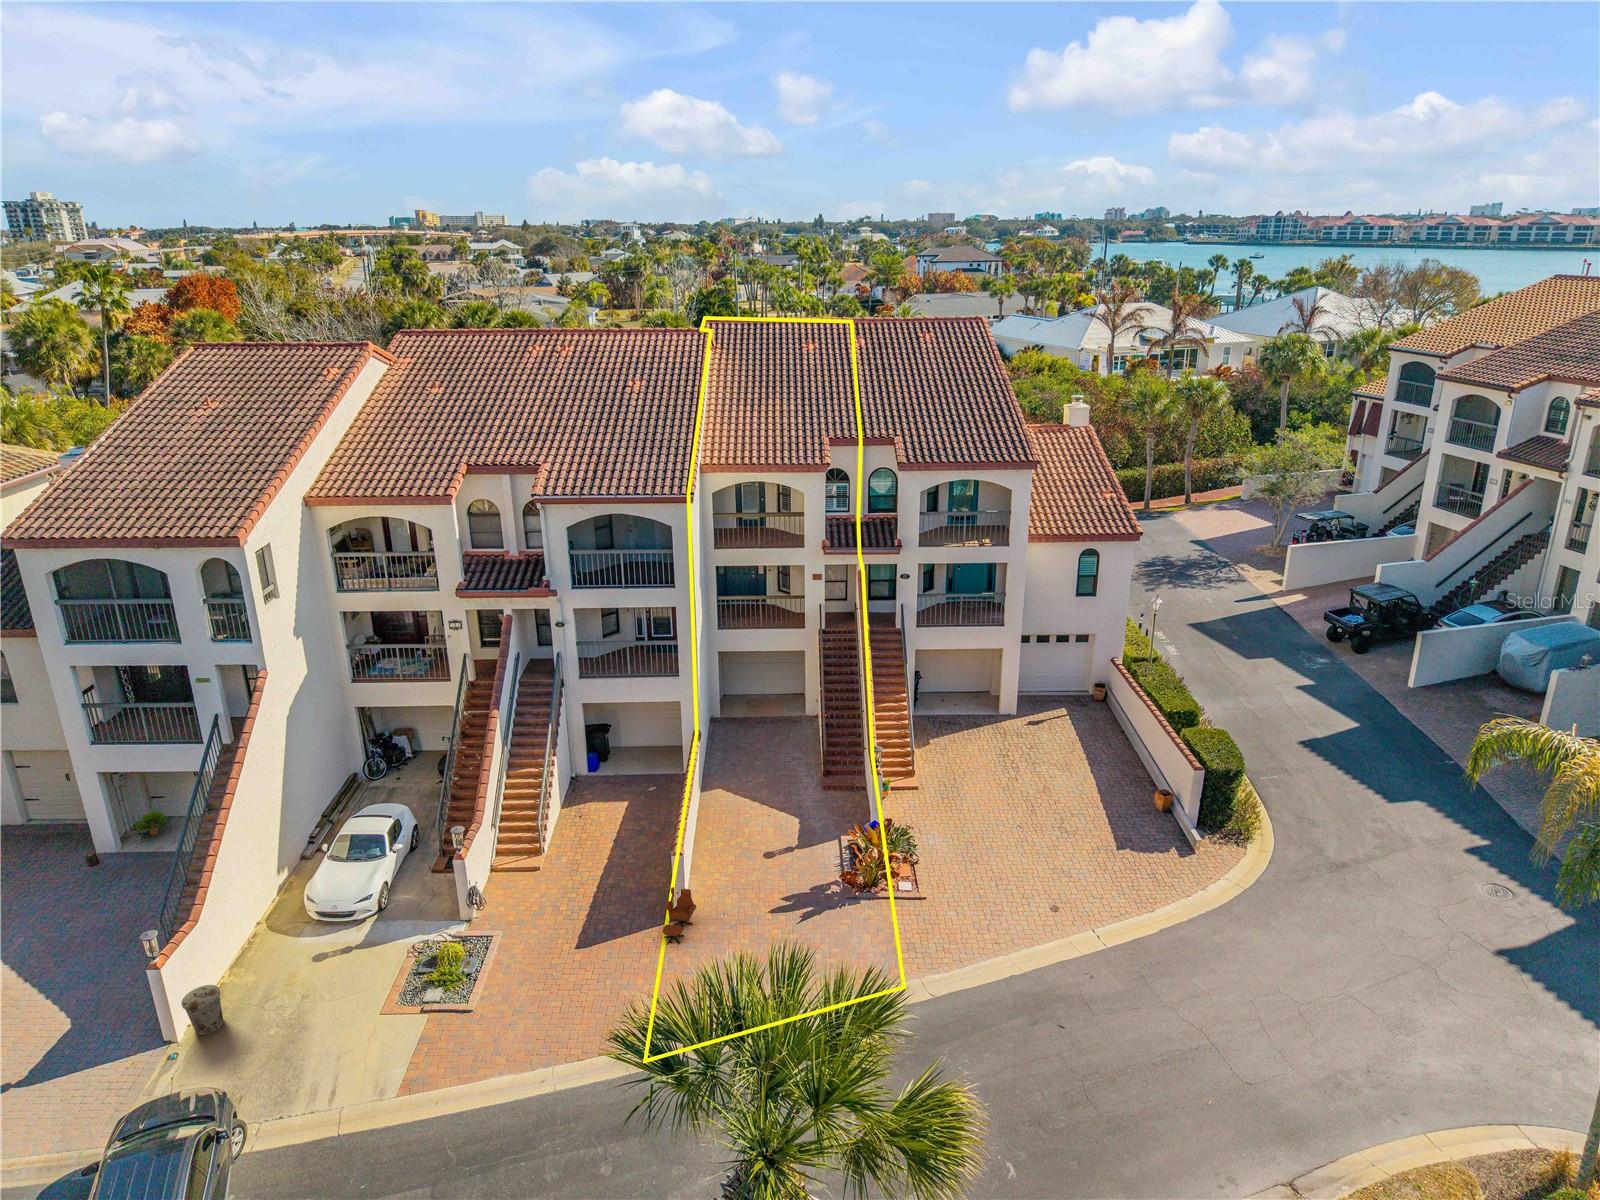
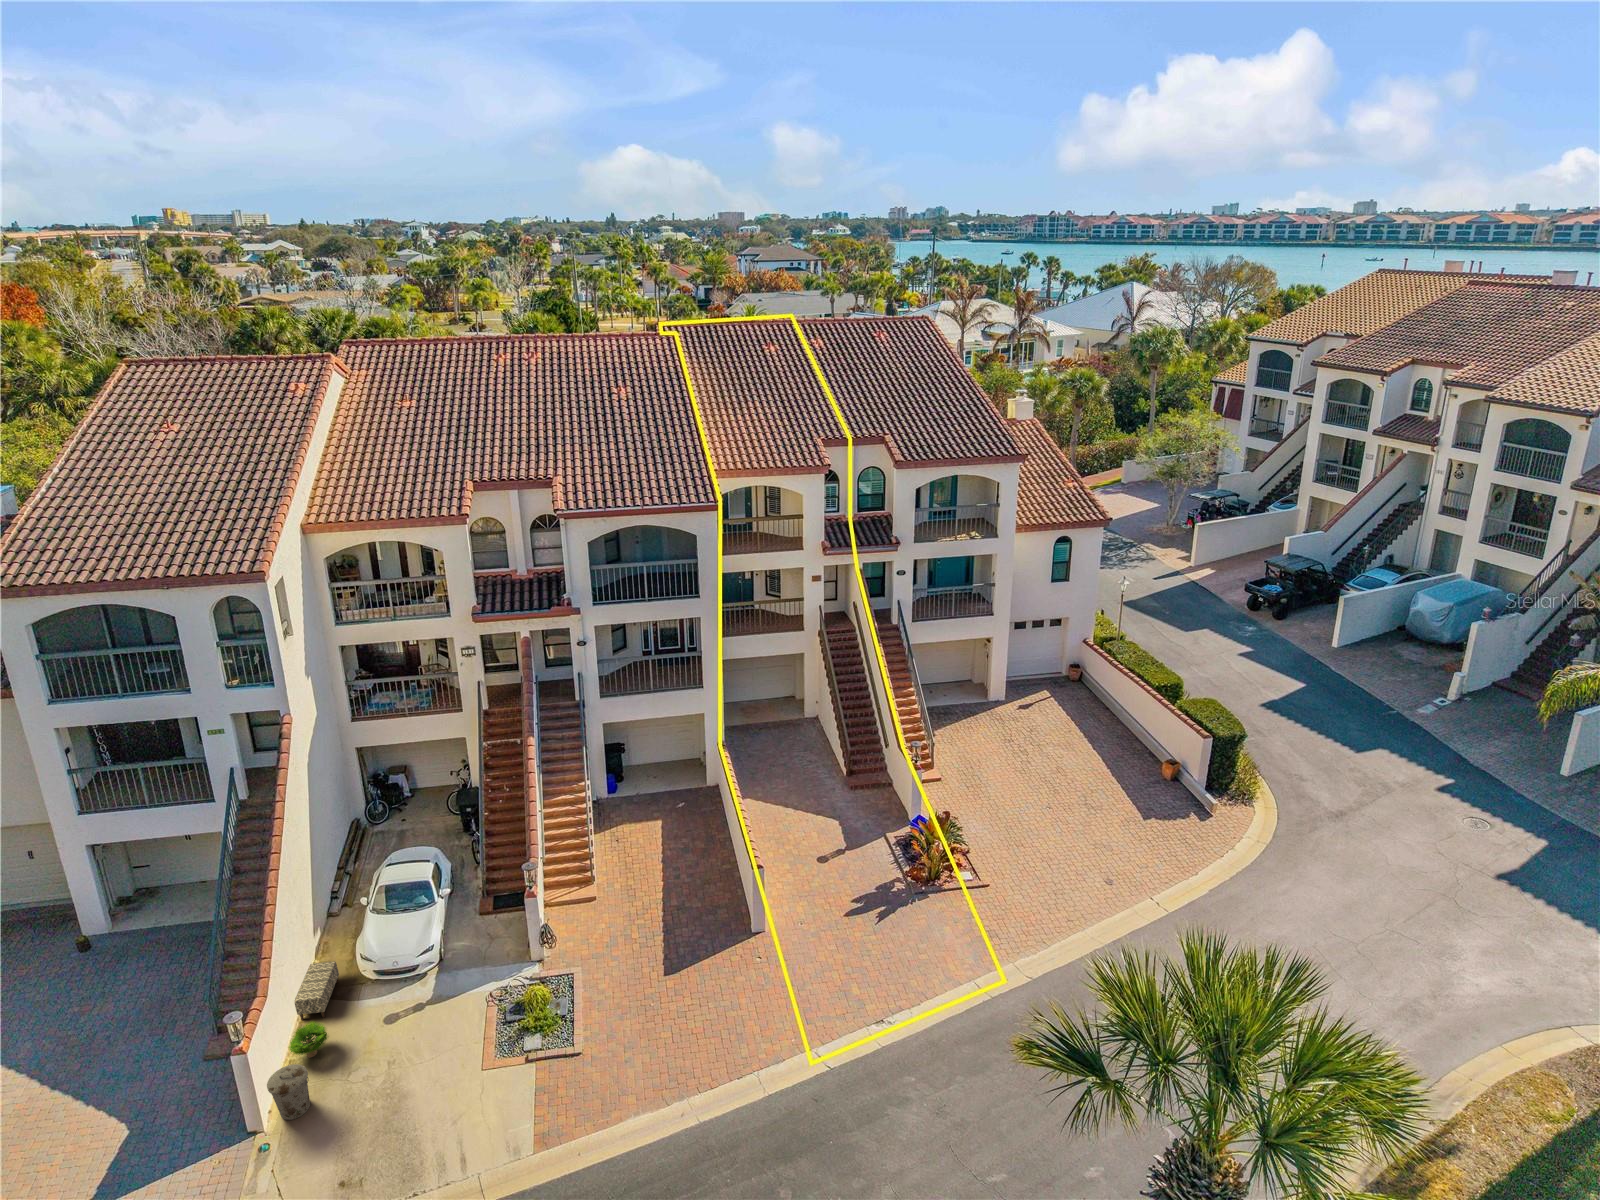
potted plant: present [136,811,166,836] -> present [289,1022,327,1057]
lounge chair: present [663,887,696,944] -> none [746,901,778,959]
bench: none [238,898,290,949] -> present [295,961,339,1020]

